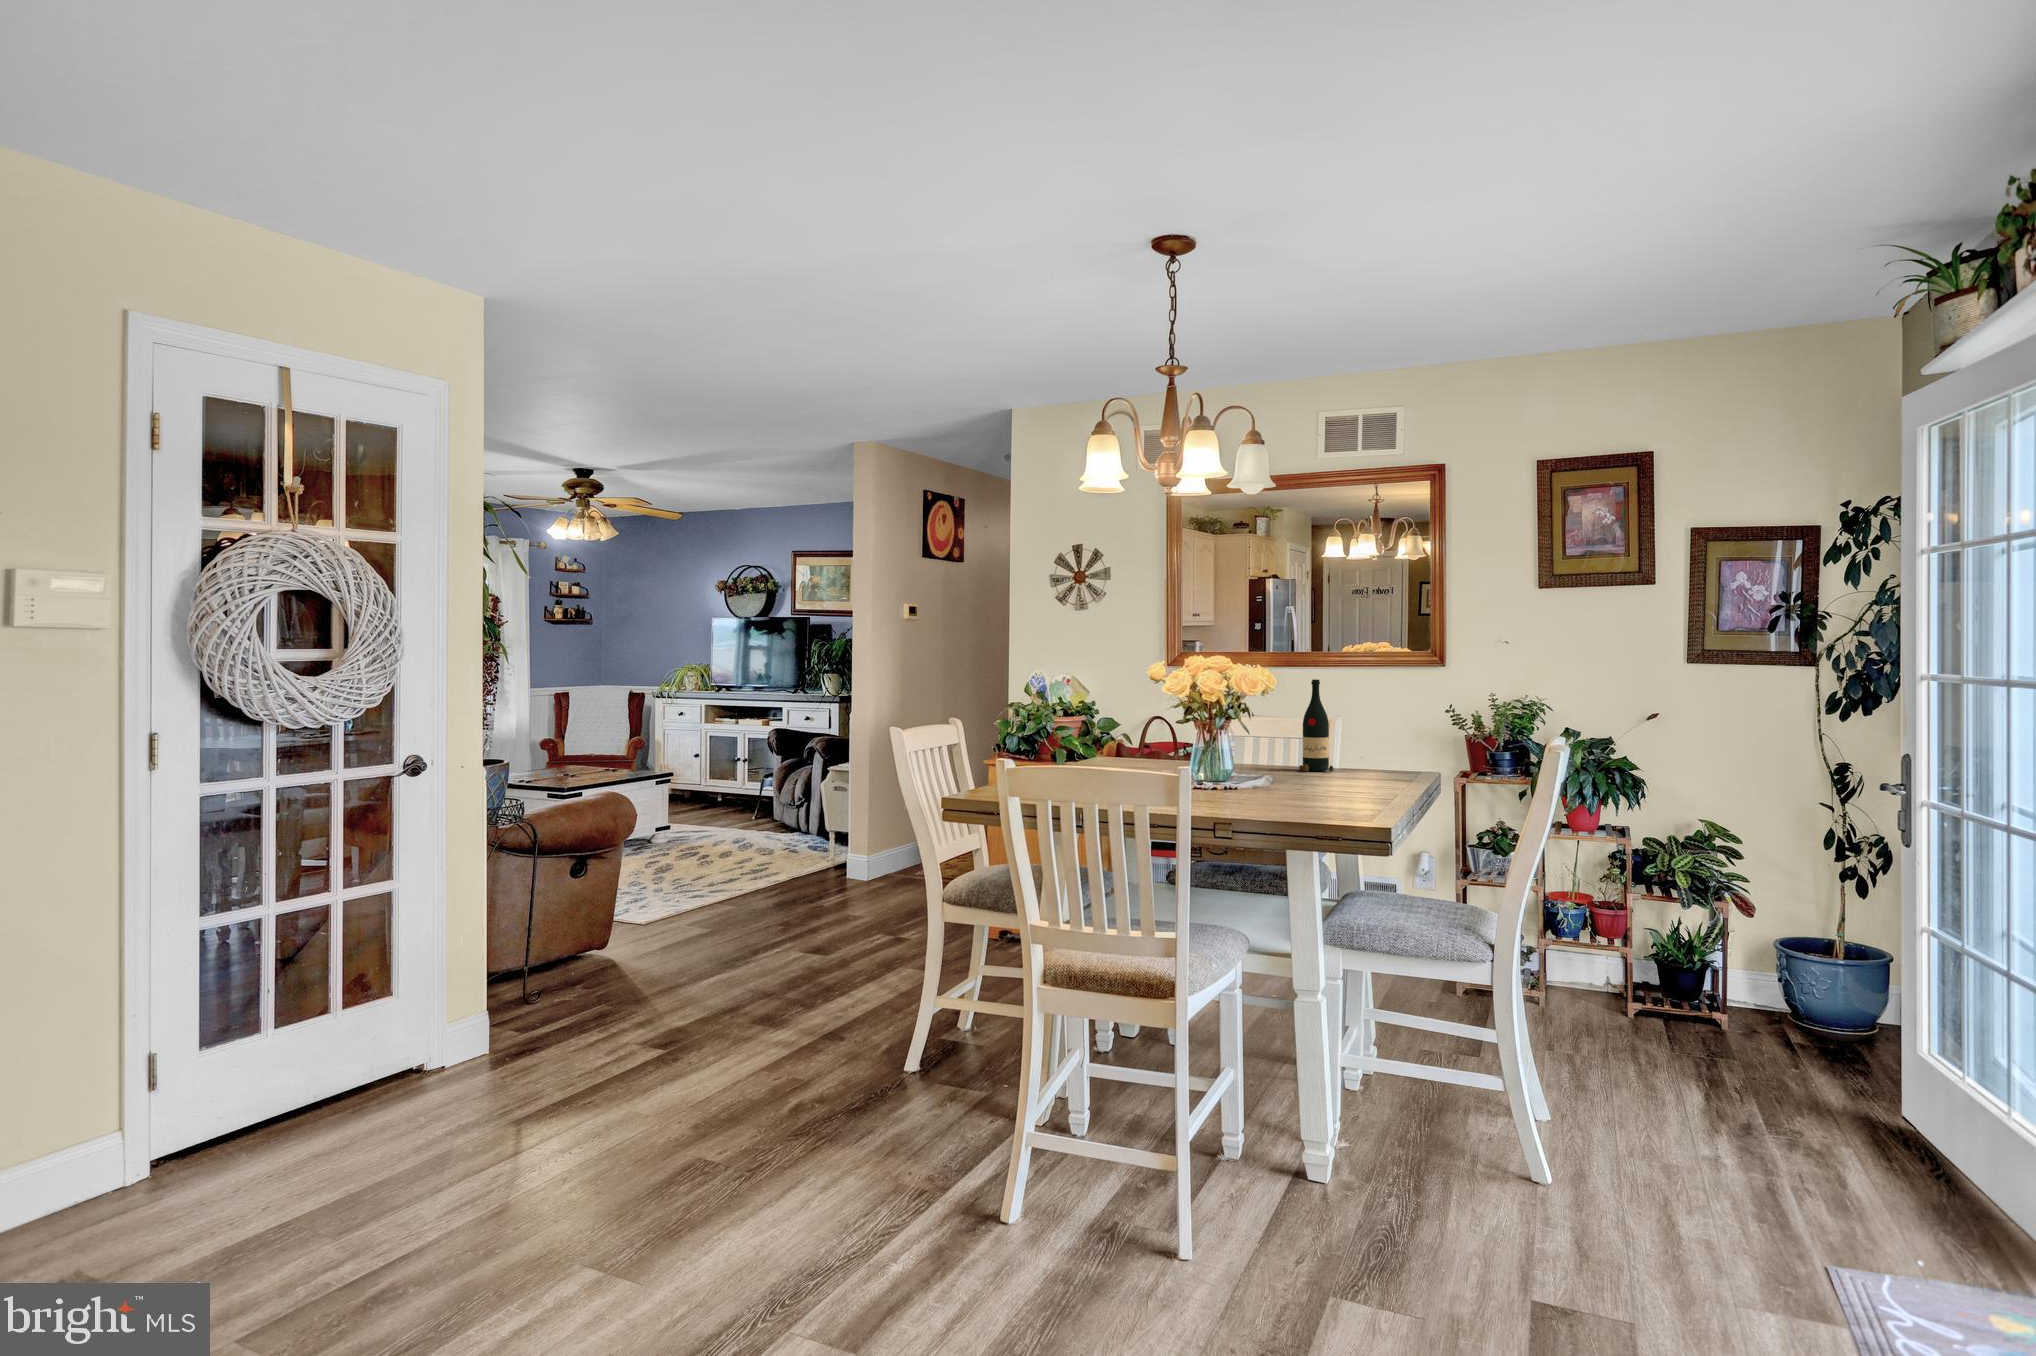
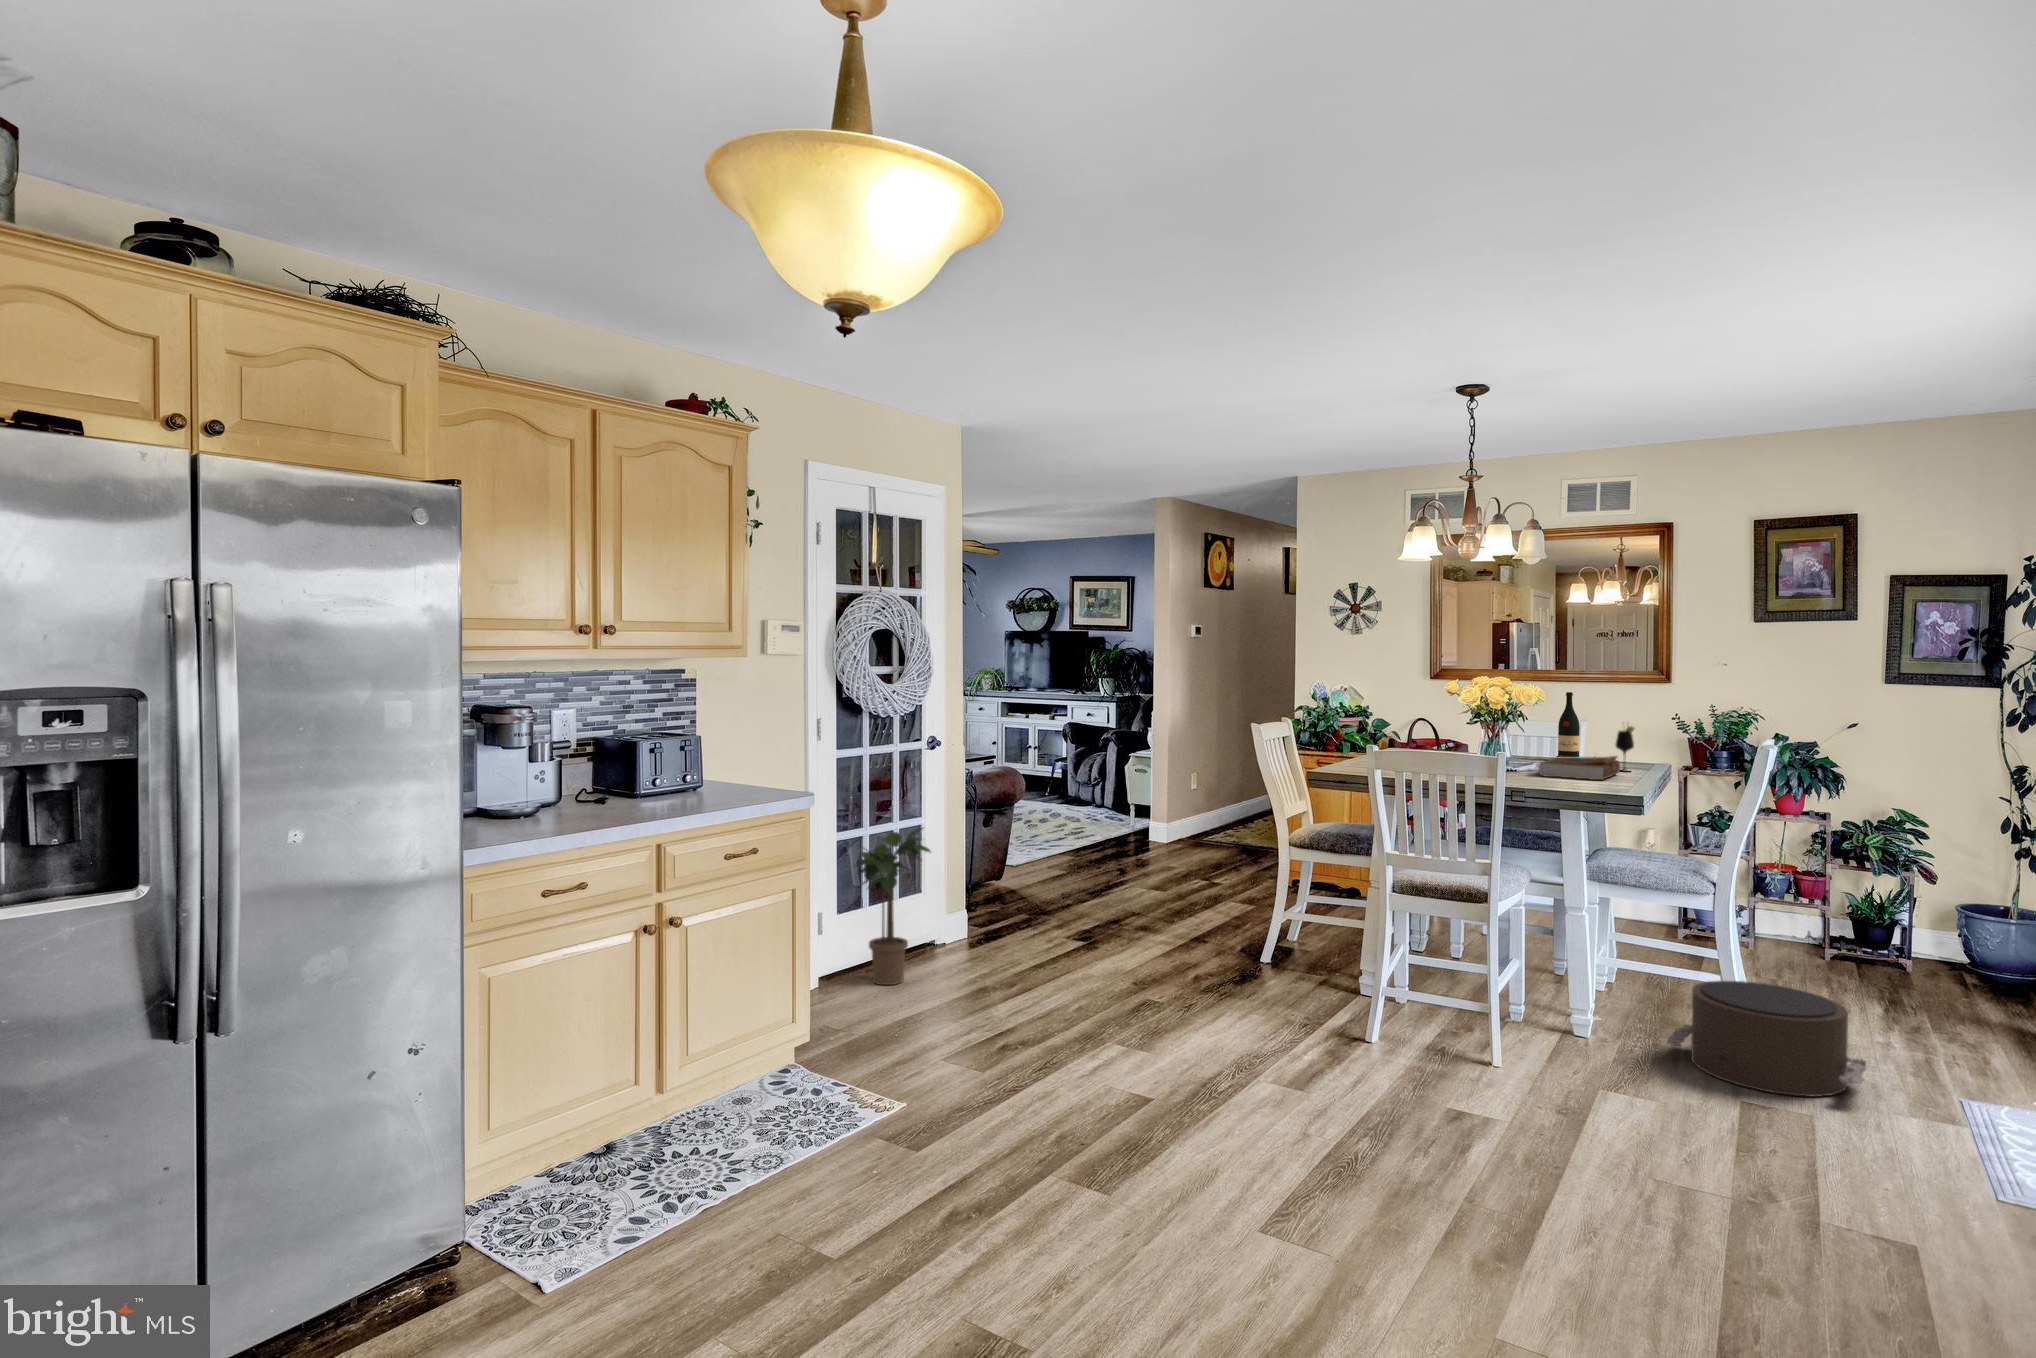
wine glass: none [1368,718,1392,786] -> present [1616,726,1634,772]
book: none [1262,765,1372,802] -> present [1539,756,1620,780]
potted plant: none [203,902,369,1162] -> present [856,828,930,985]
pouf: none [1426,1091,1703,1286] -> present [1667,981,1866,1097]

